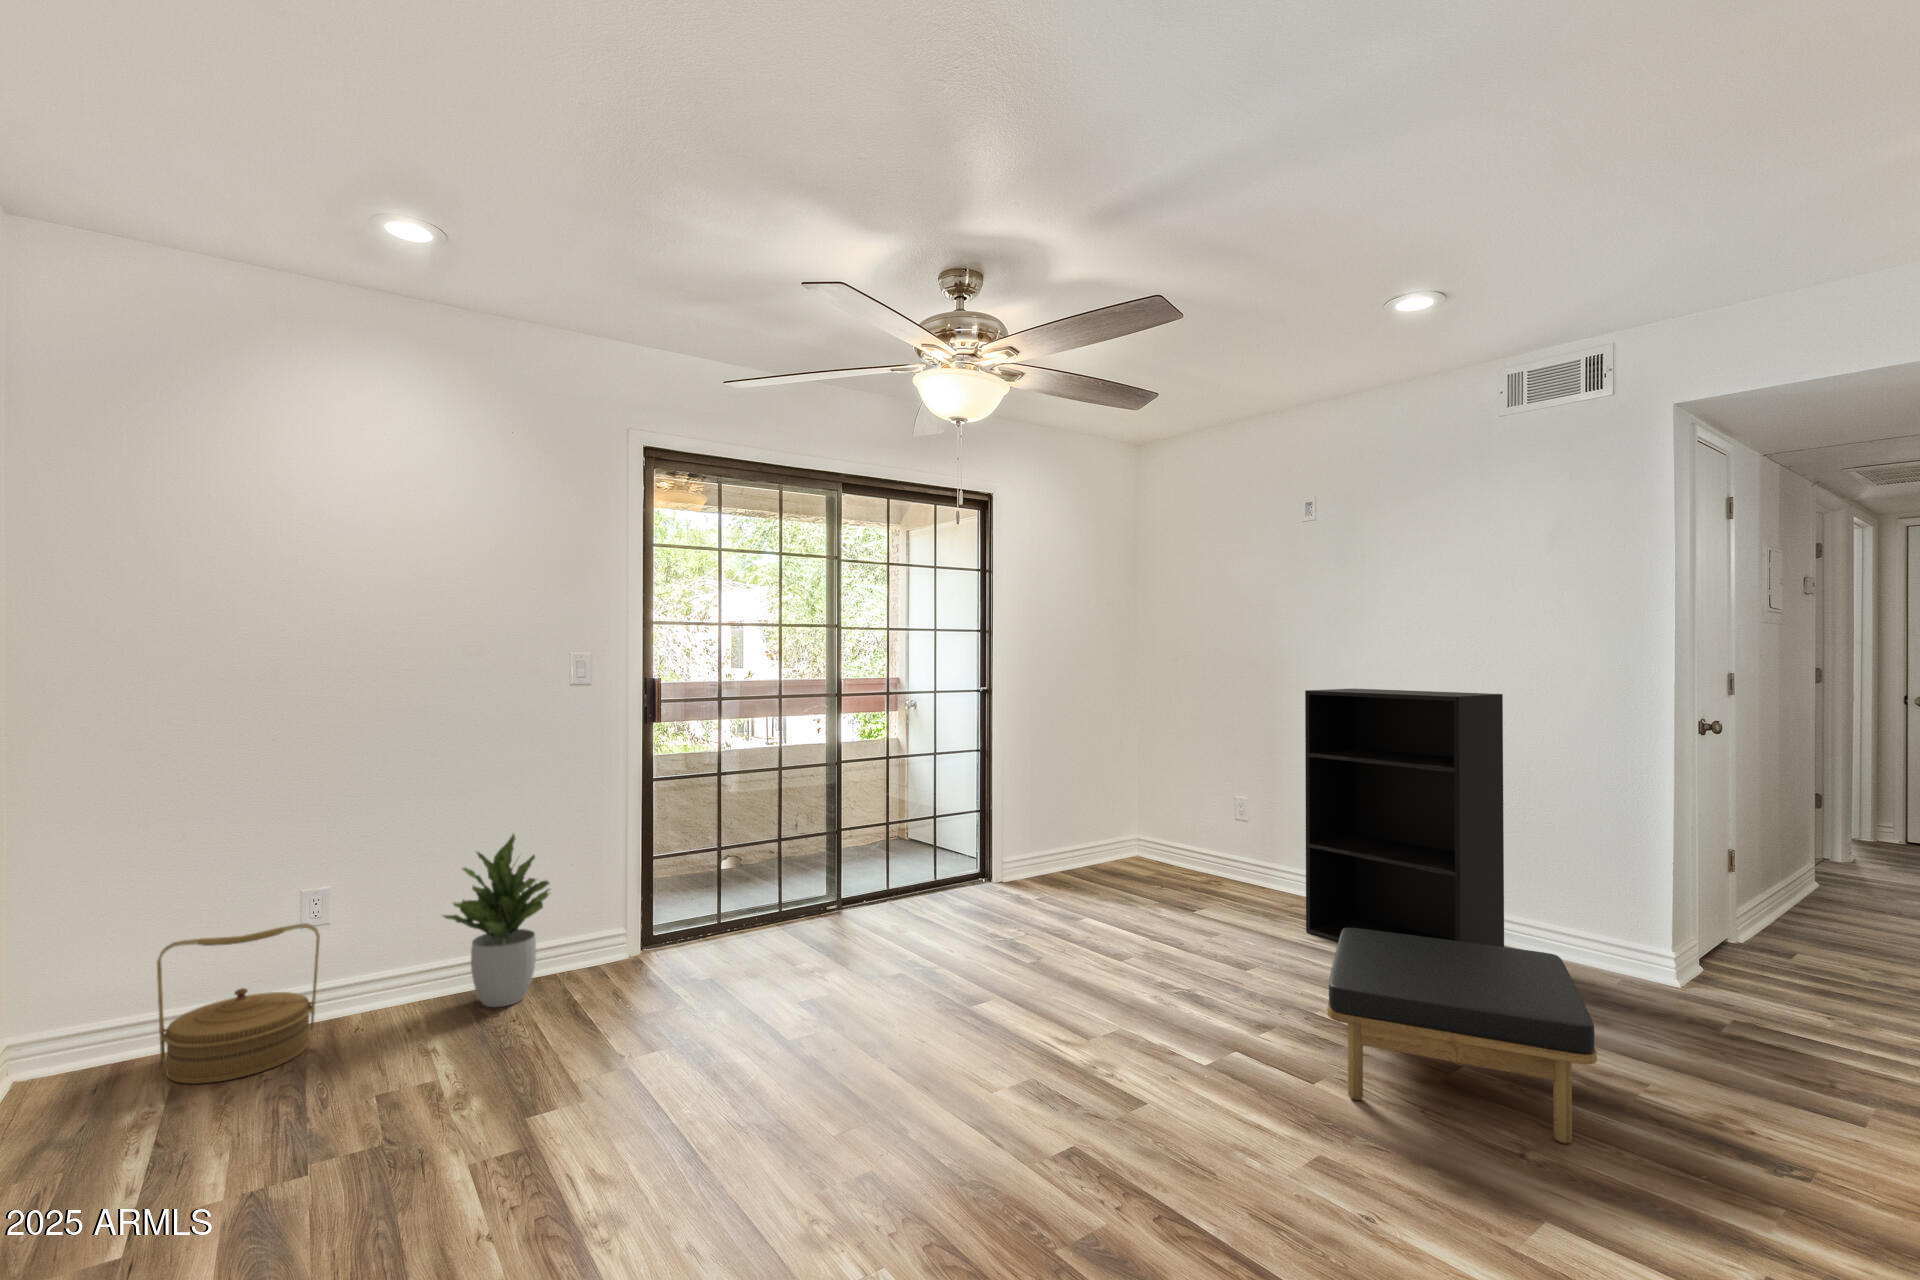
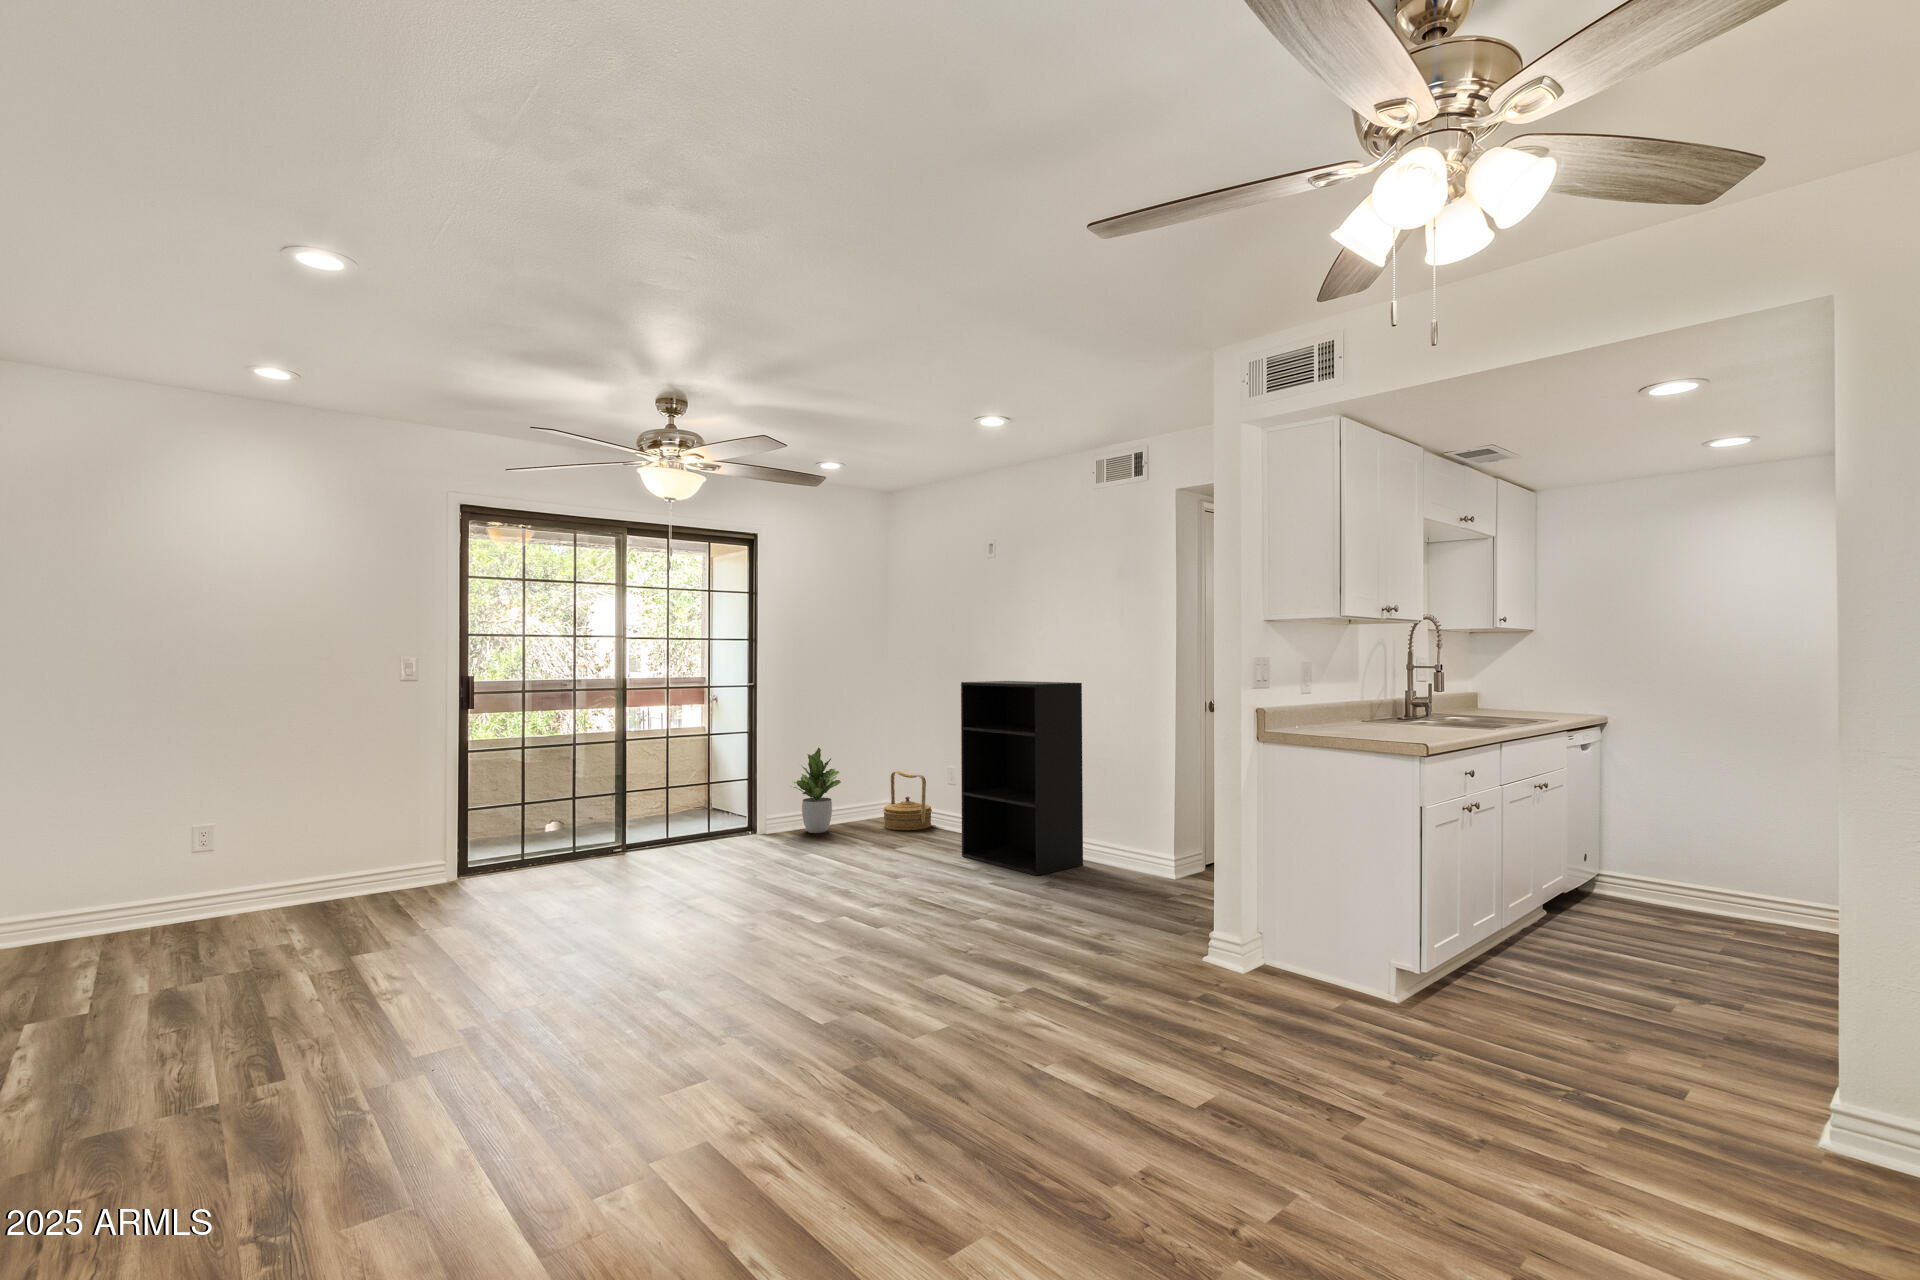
potted plant: present [443,834,549,1007] -> present [793,748,841,833]
woven basket: present [157,923,320,1084] -> present [883,771,932,830]
ottoman: present [1327,928,1597,1143] -> none [877,838,1047,946]

